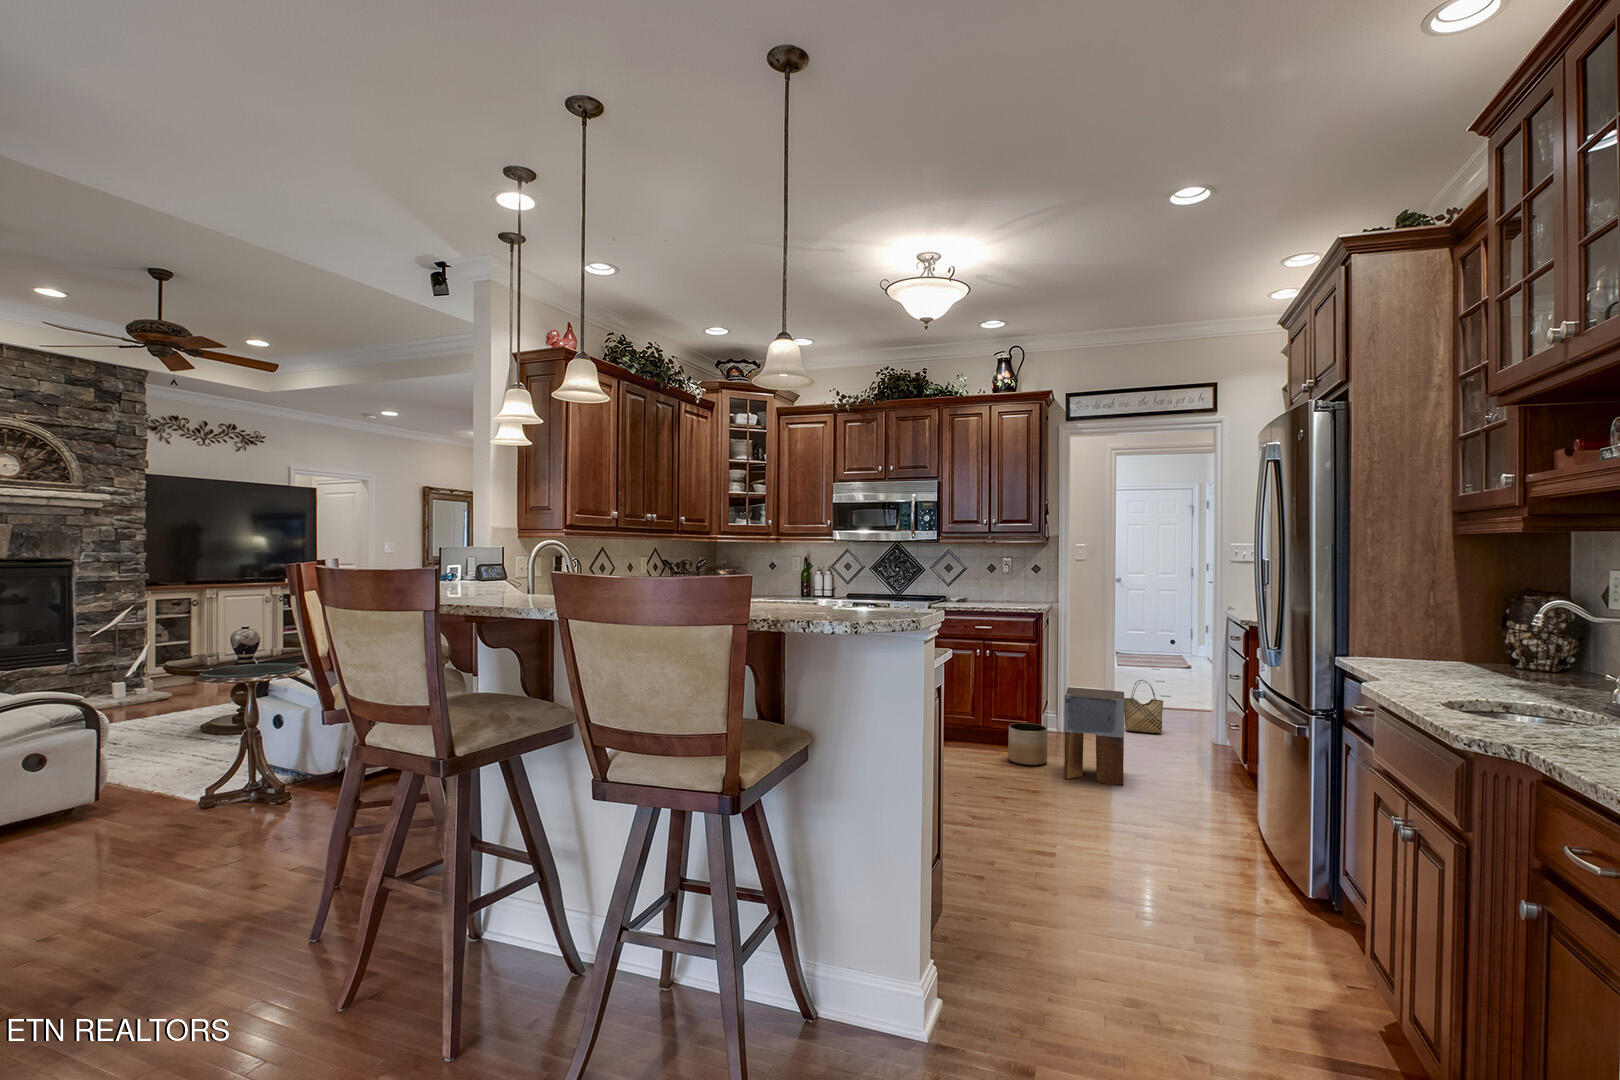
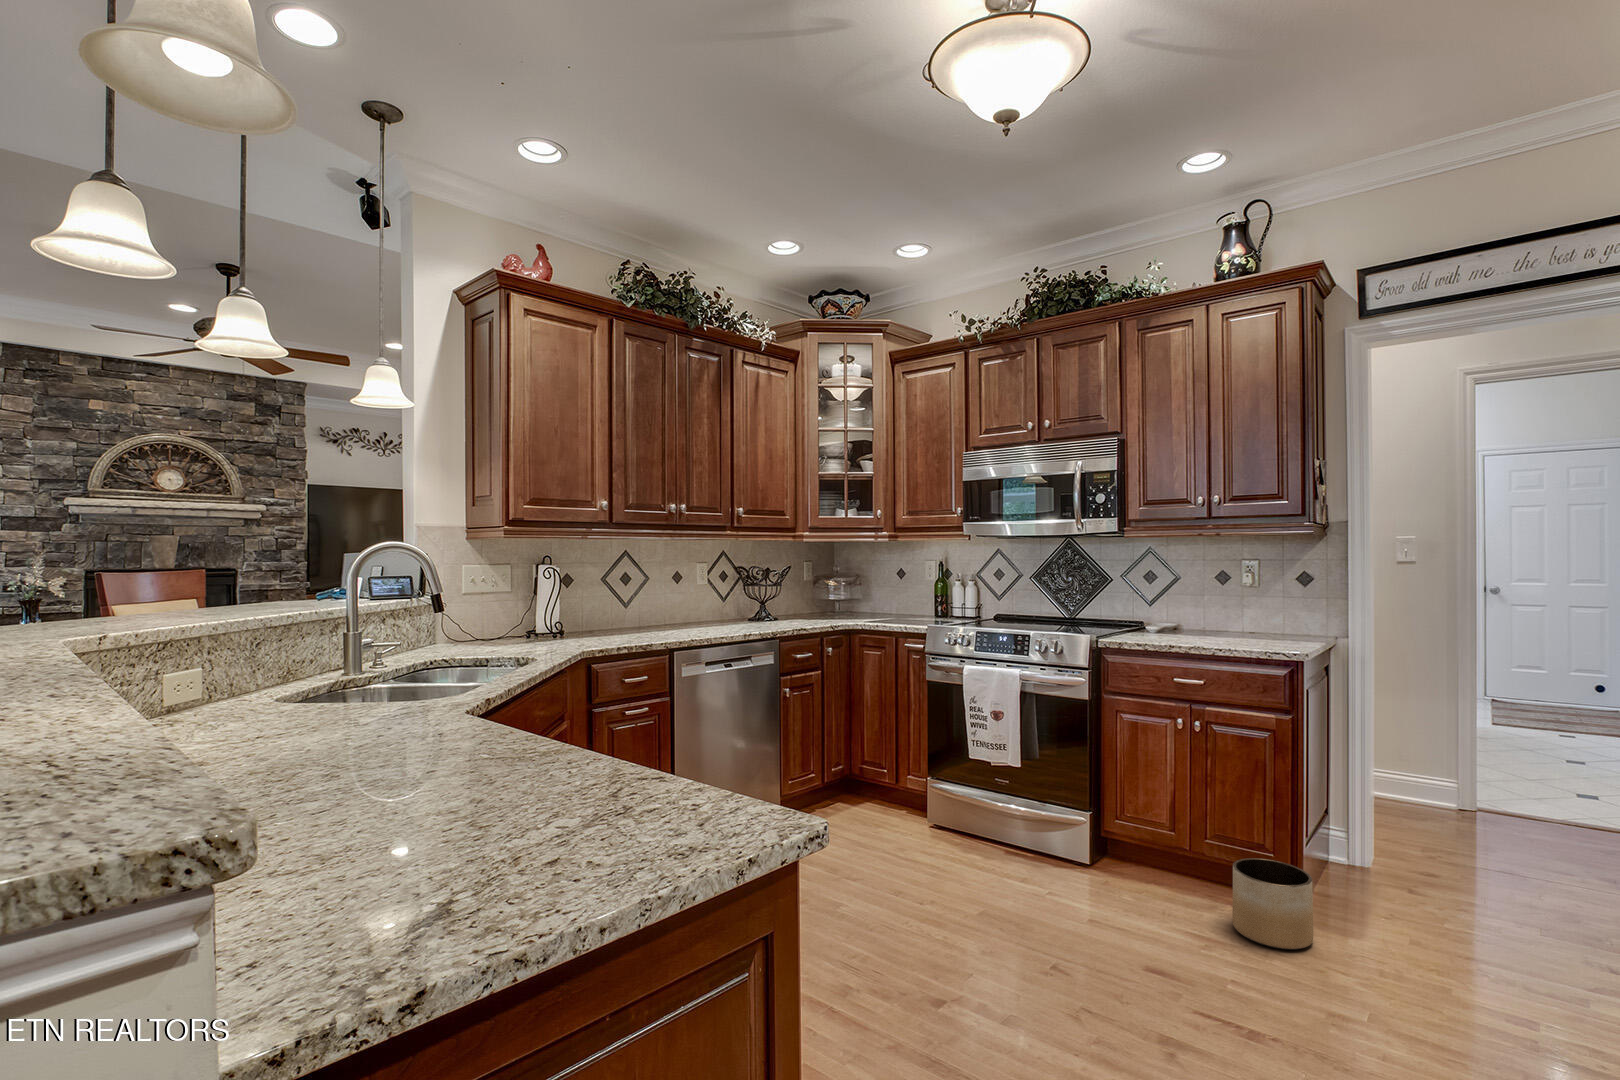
woven basket: present [1124,680,1163,733] -> none [1494,784,1589,893]
stool: present [1064,687,1124,785] -> none [1340,808,1489,1045]

